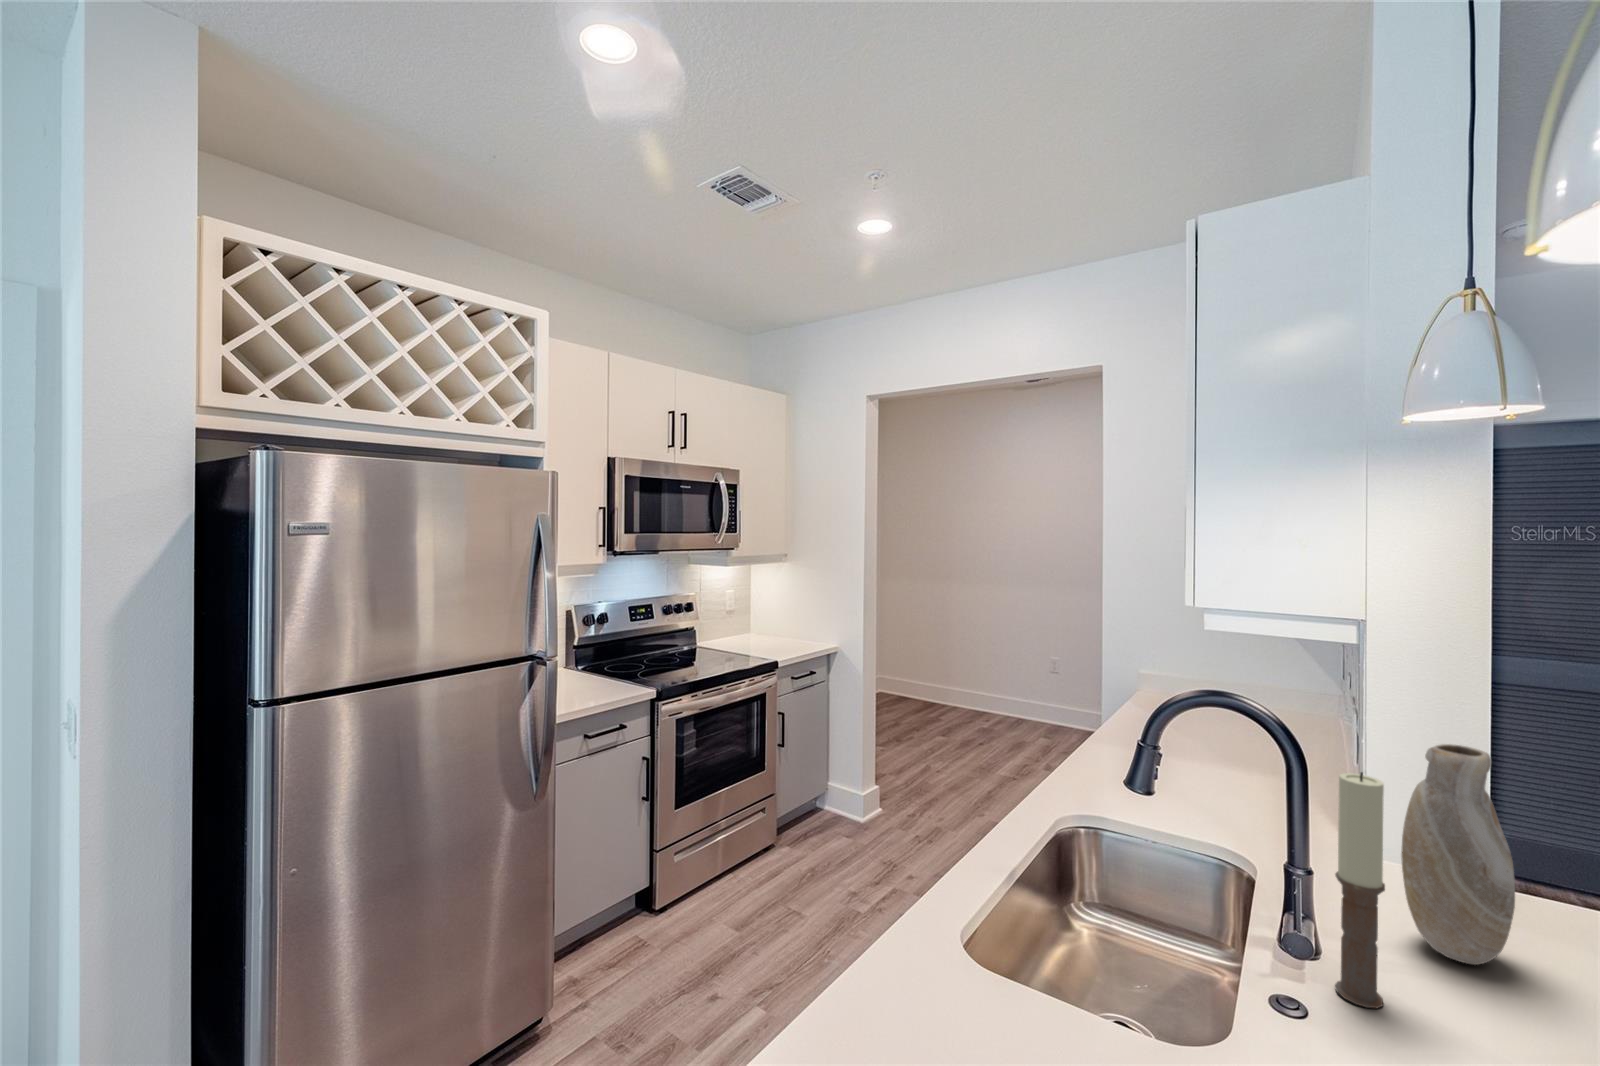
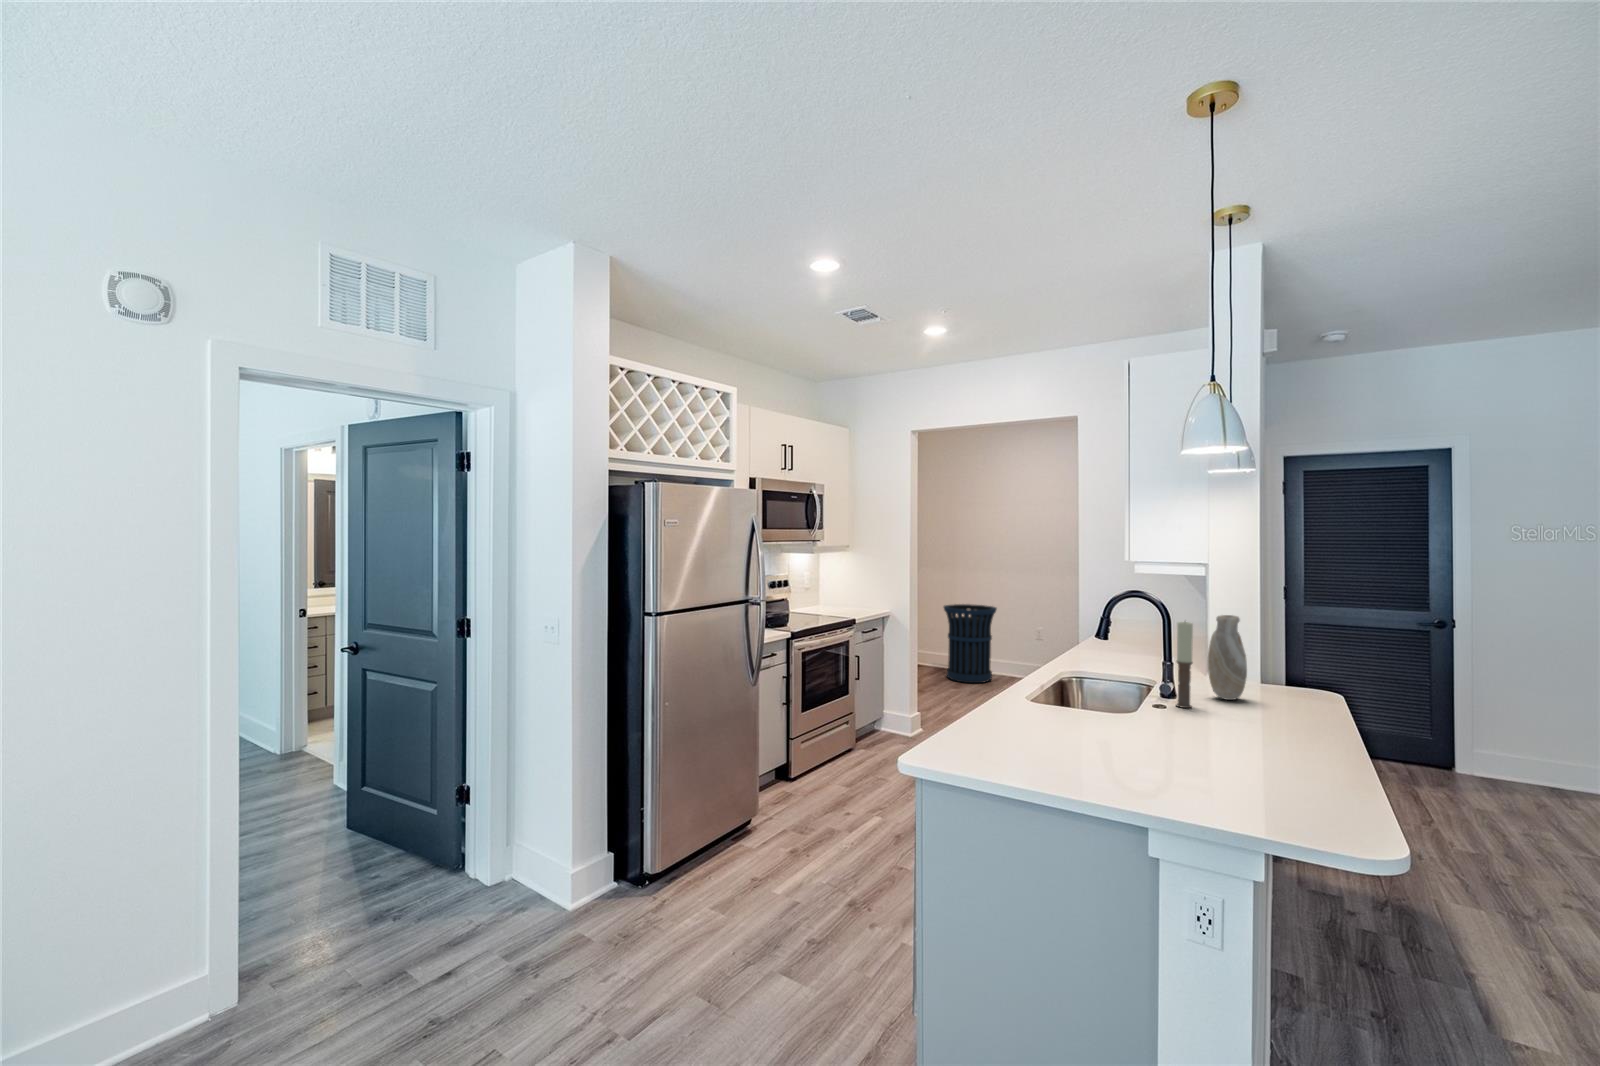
trash can: none [931,624,999,726] -> present [944,604,997,683]

